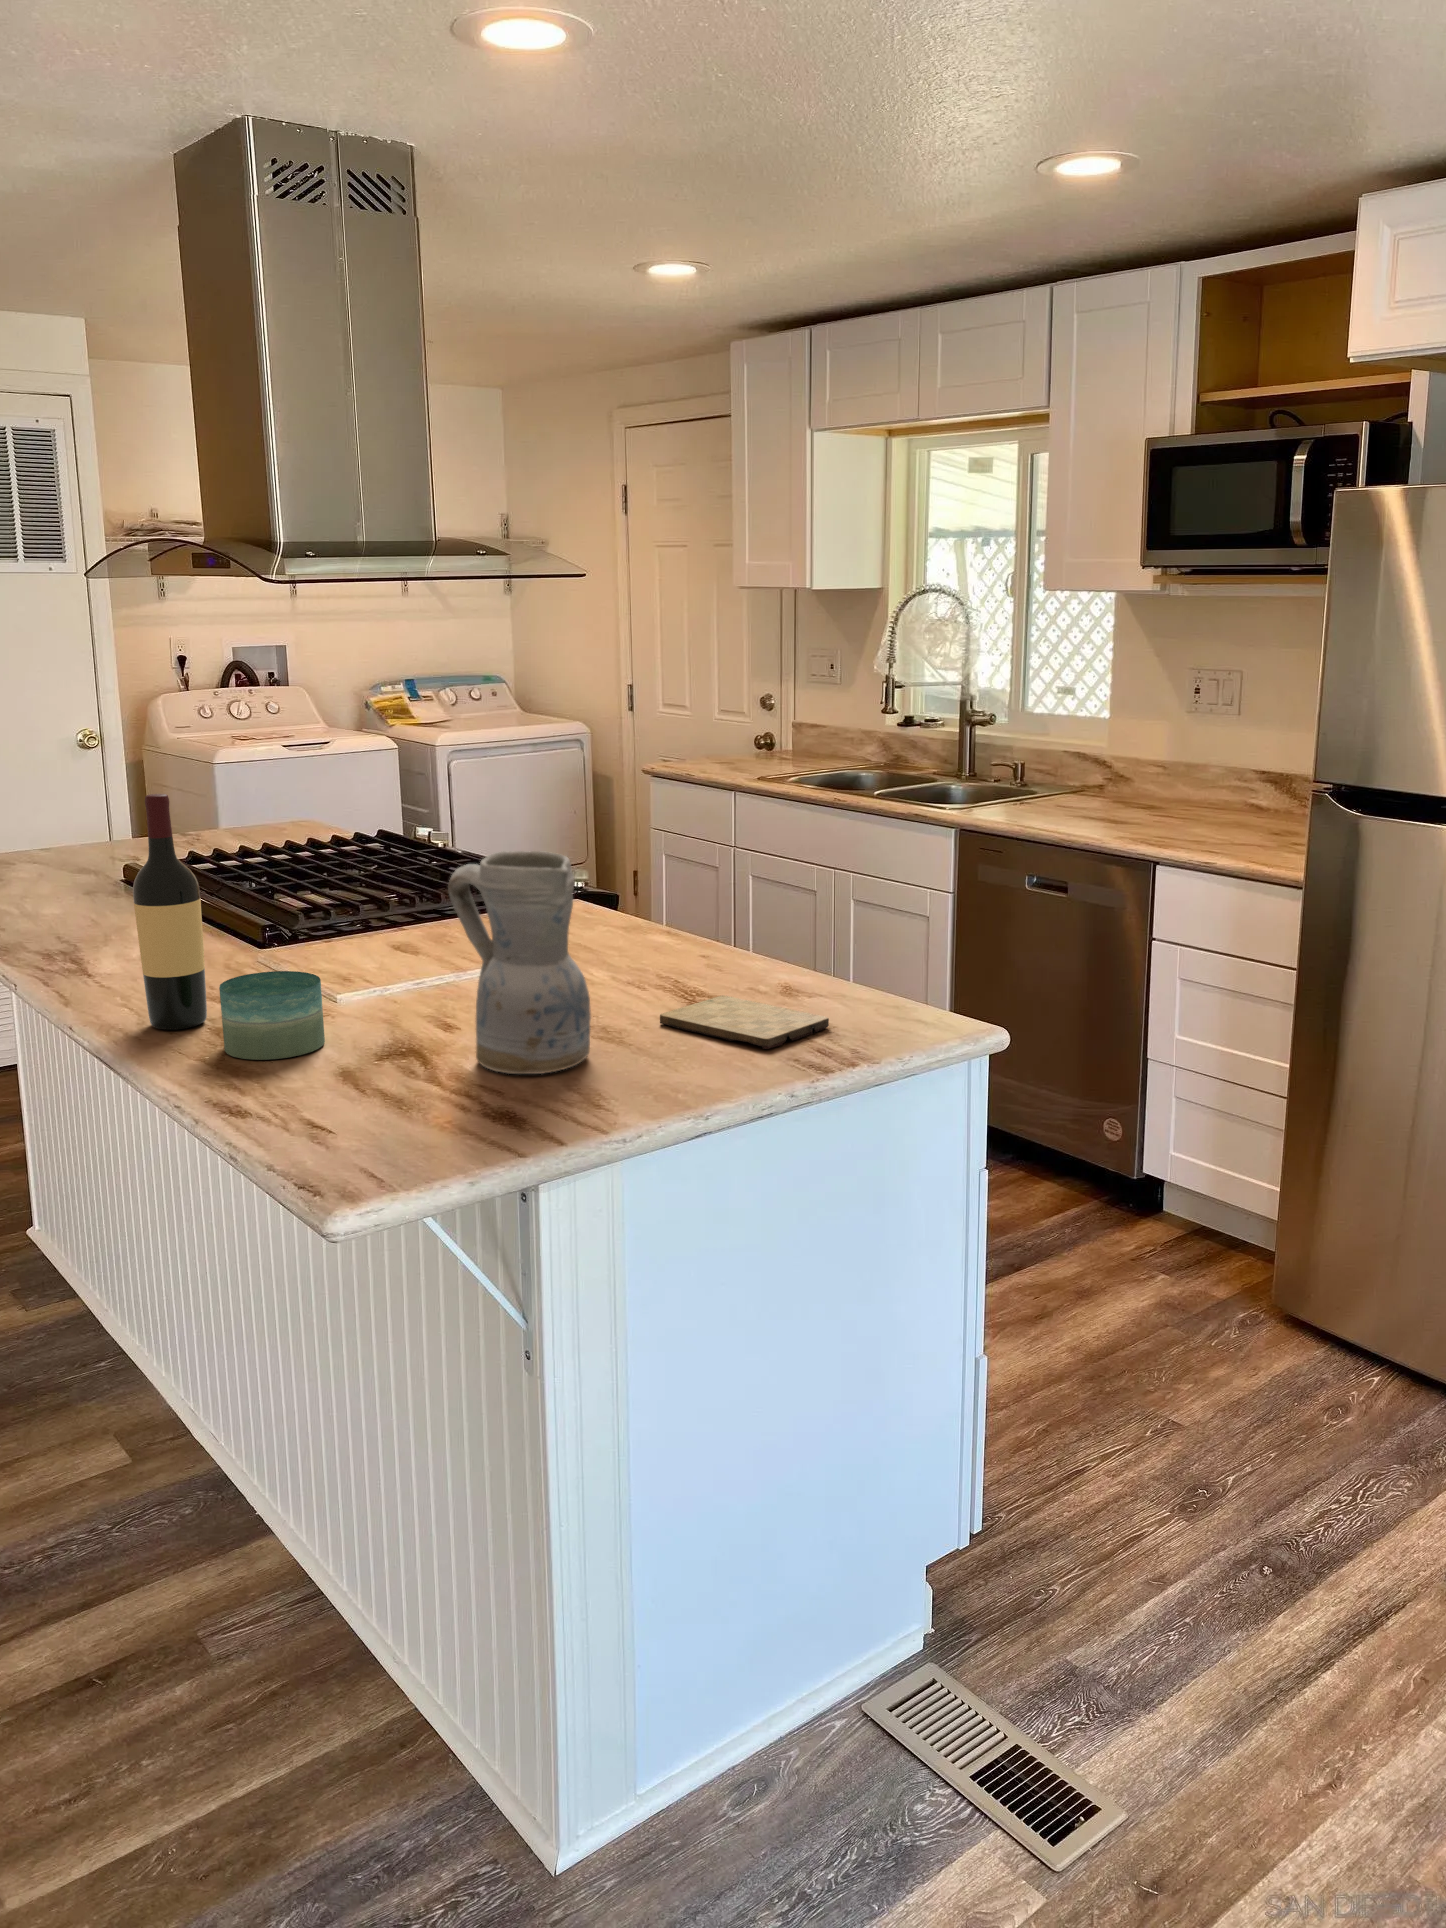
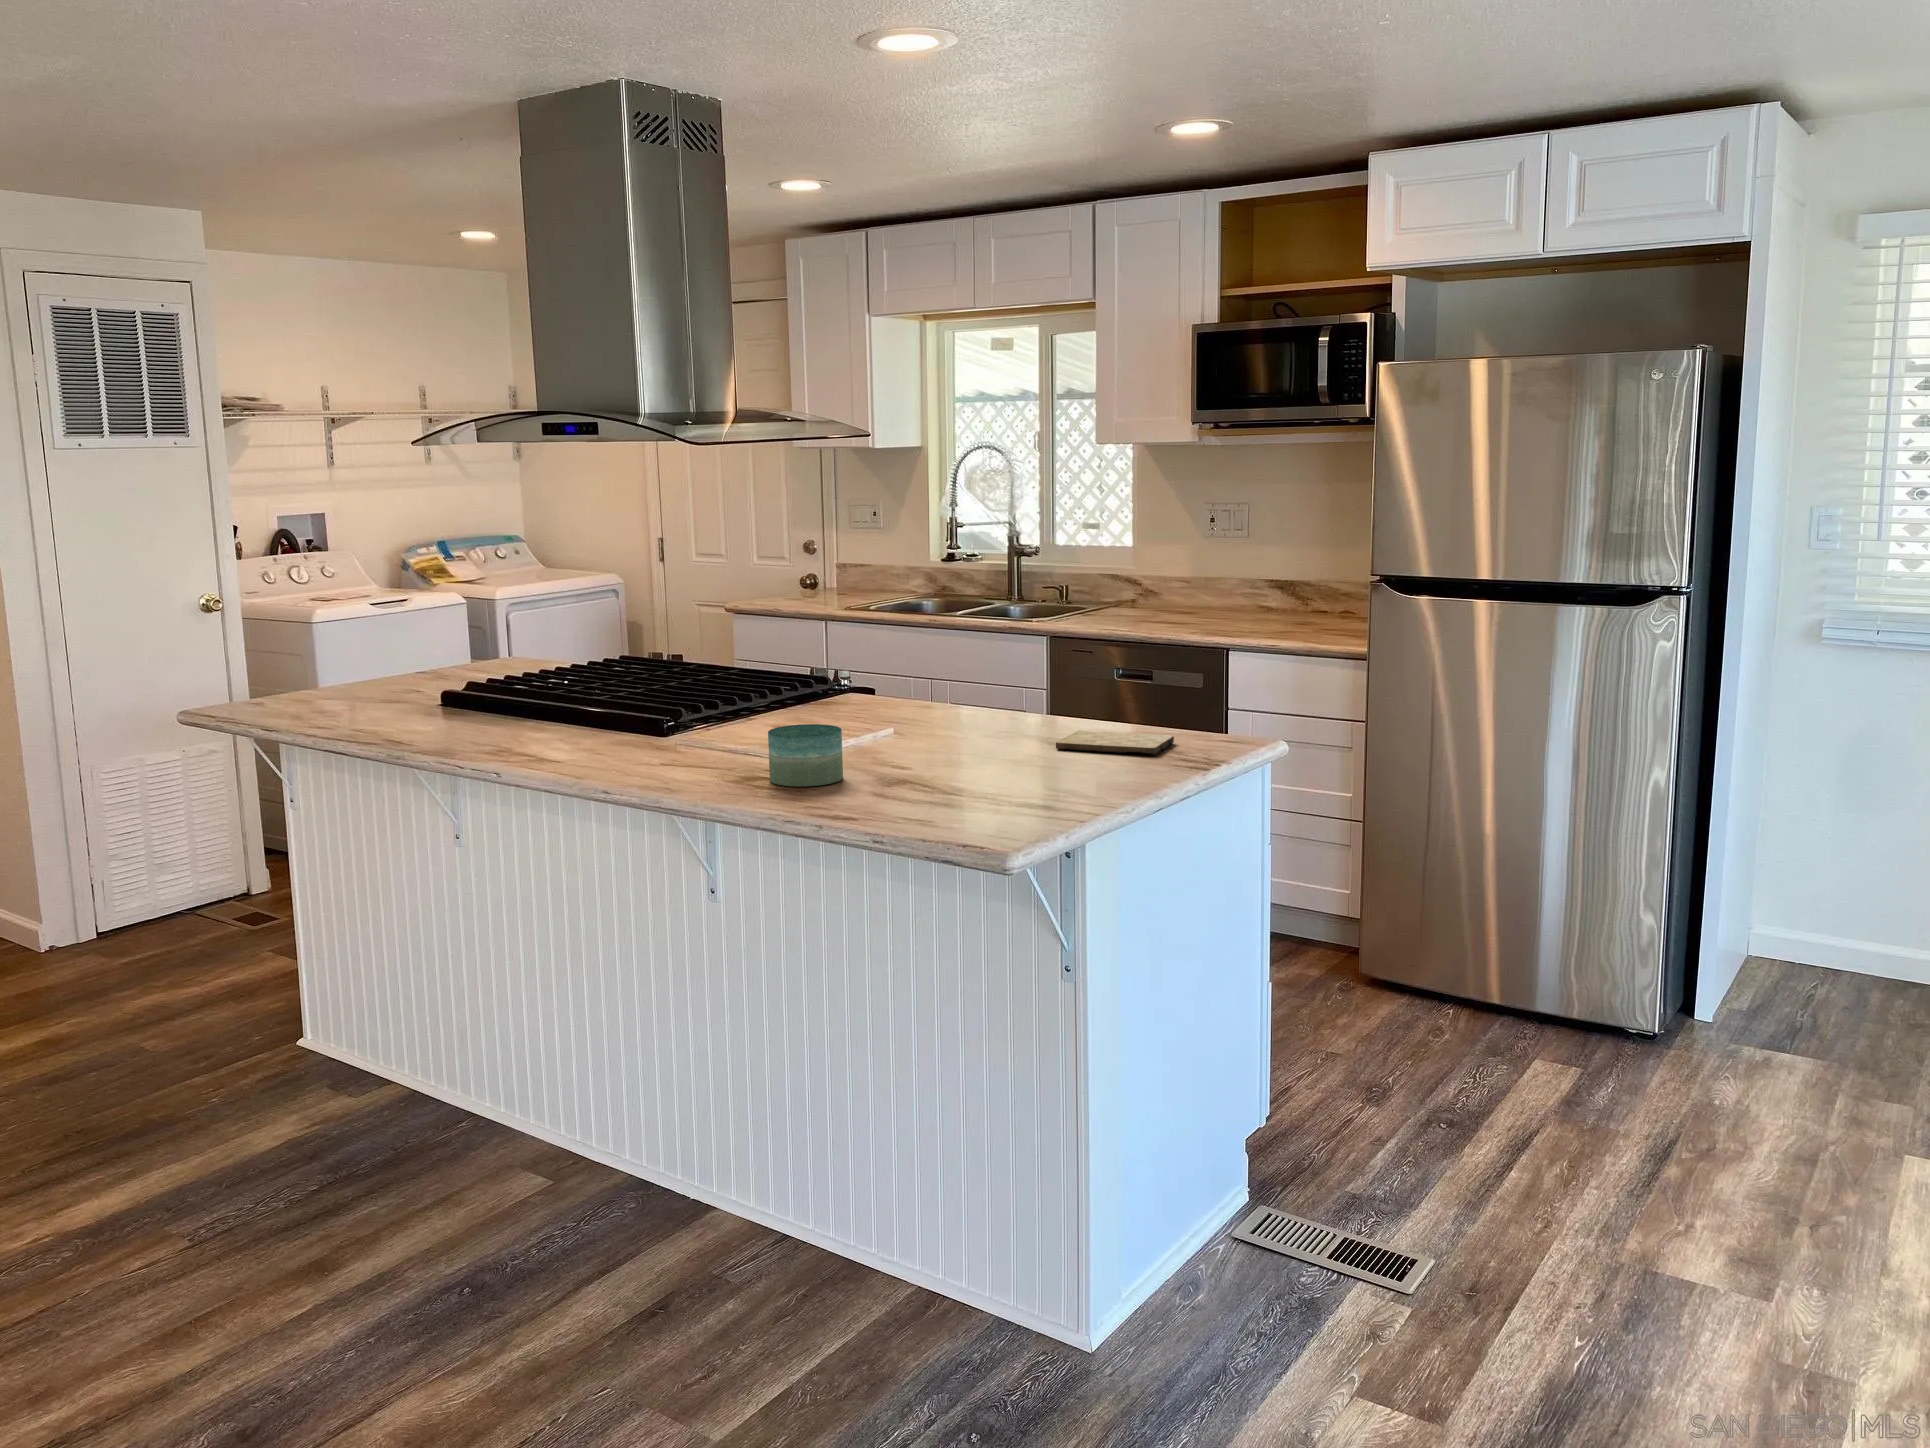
wine bottle: present [133,794,207,1030] -> none [676,595,725,777]
ceramic pitcher: present [448,851,591,1074] -> none [945,621,1050,779]

